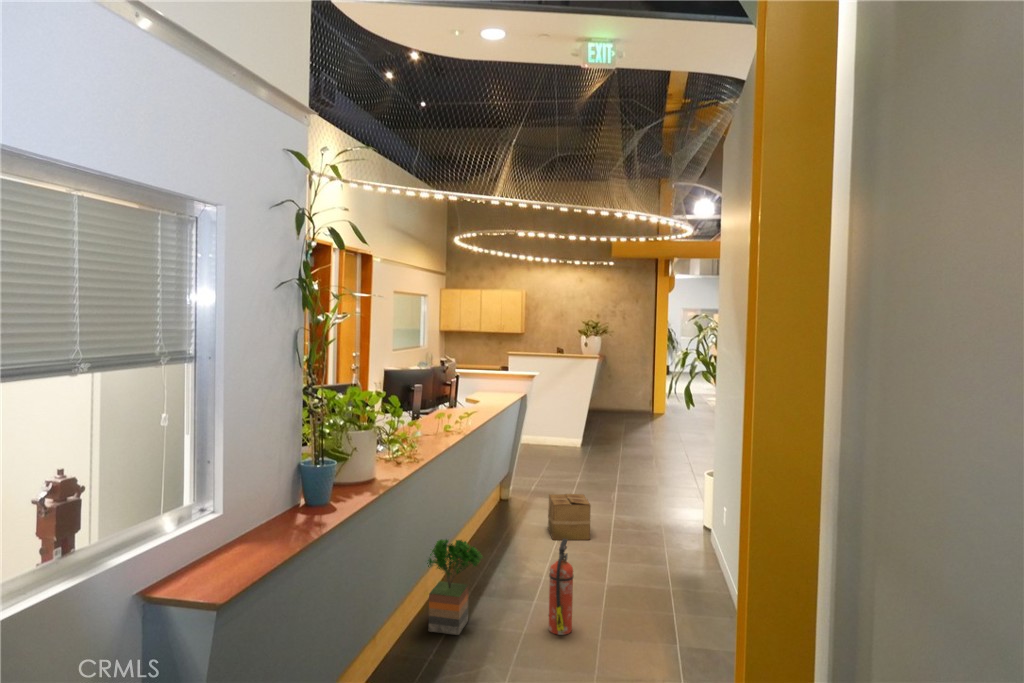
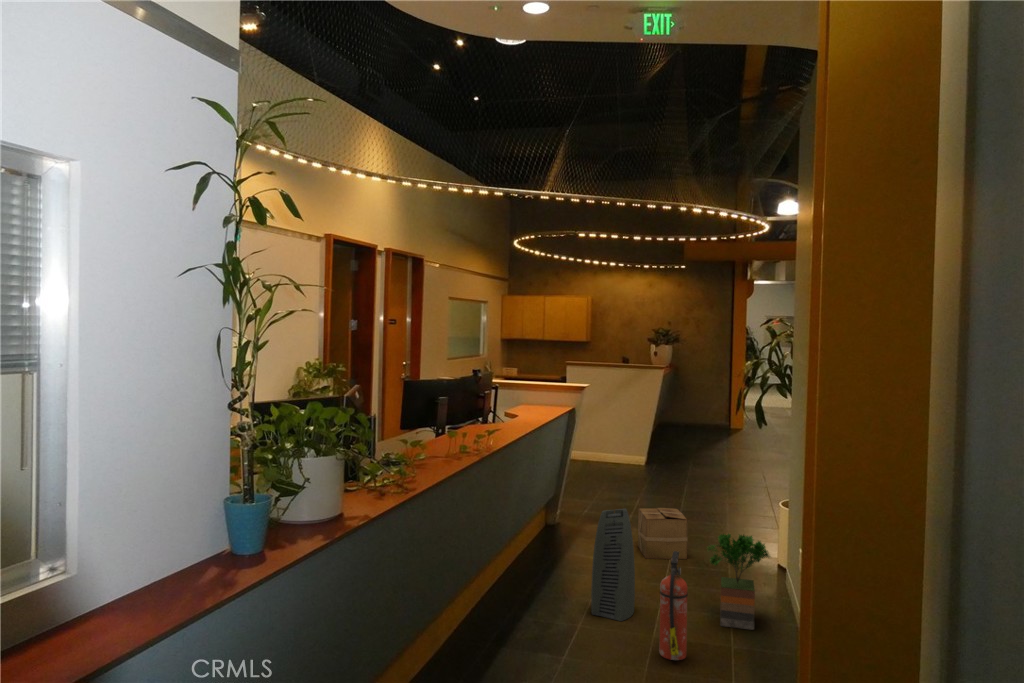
air purifier: none [495,499,534,600] -> present [591,509,635,621]
potted tree: present [427,539,482,635] -> present [708,534,770,630]

